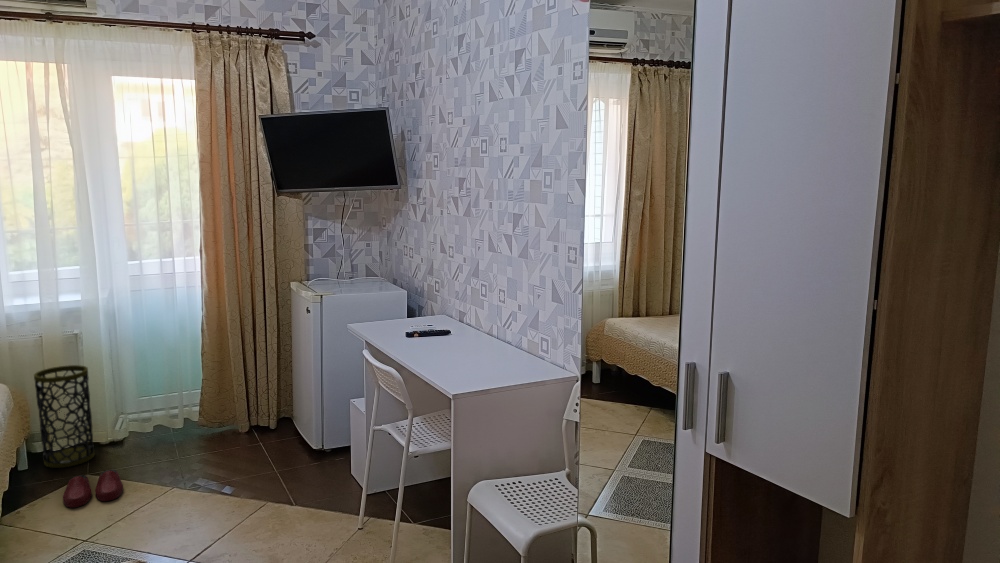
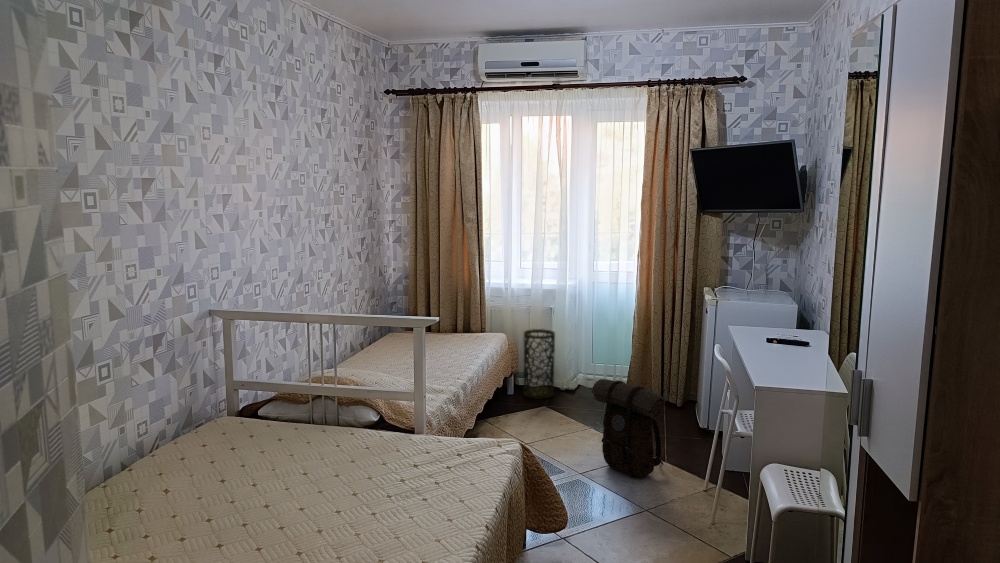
backpack: none [190,416,296,535] -> present [592,379,665,477]
slippers: present [63,470,123,508] -> none [524,404,561,425]

